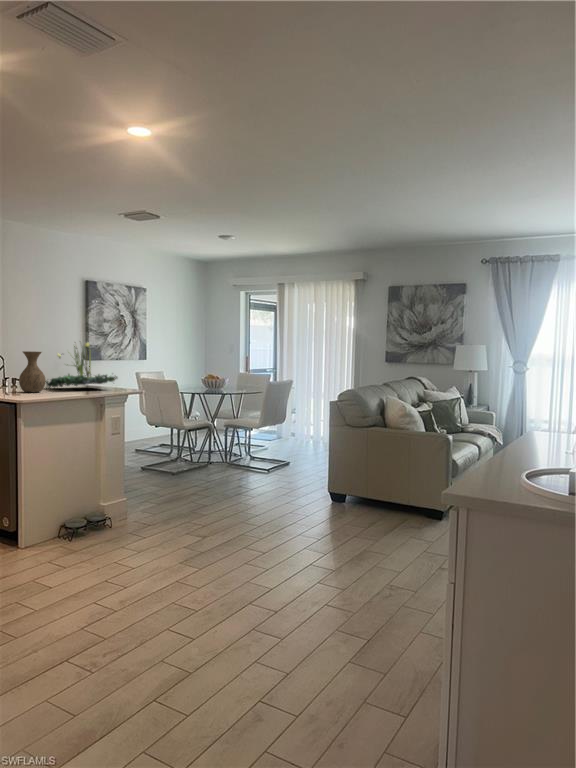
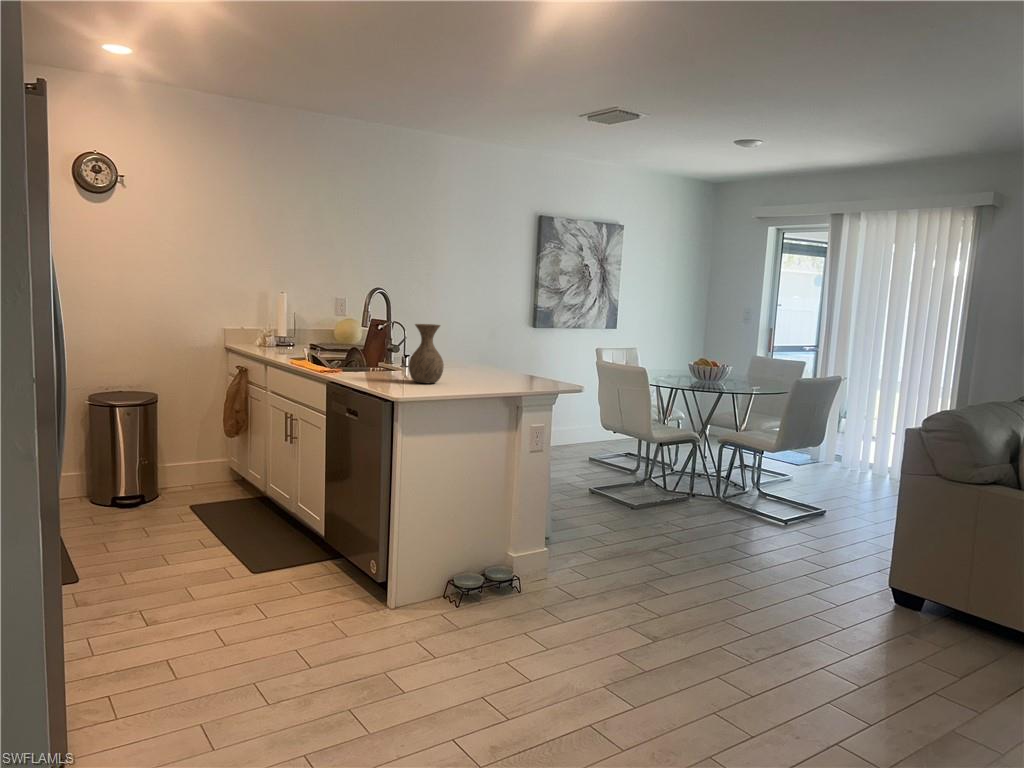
plant: present [46,342,117,388] -> none [450,308,547,376]

